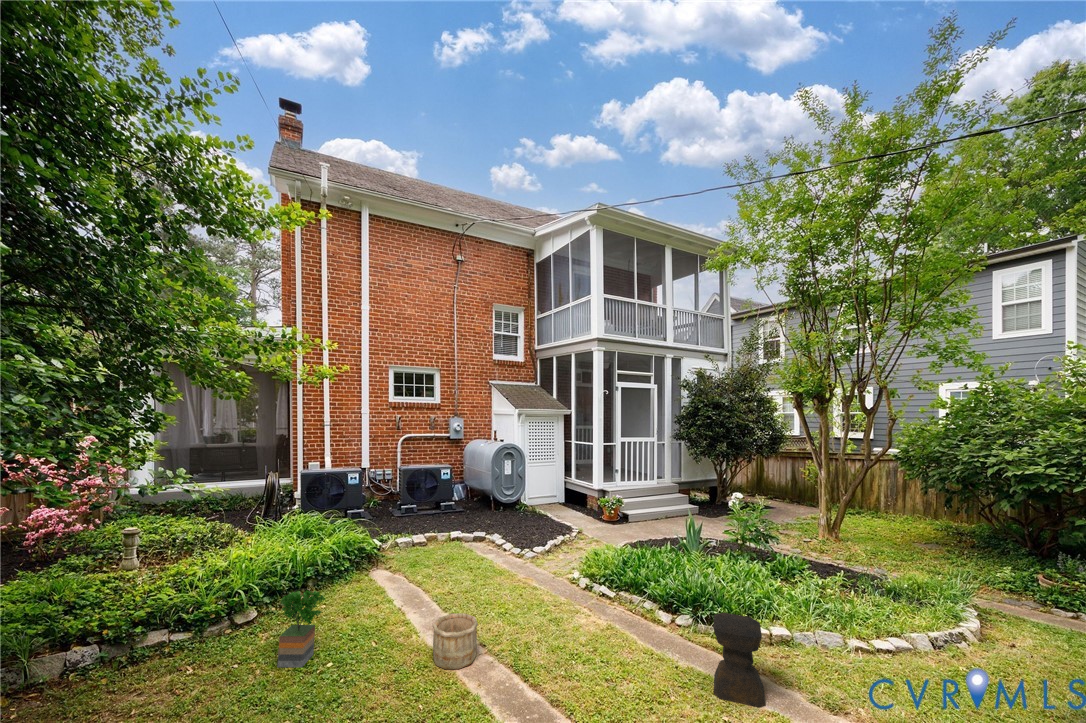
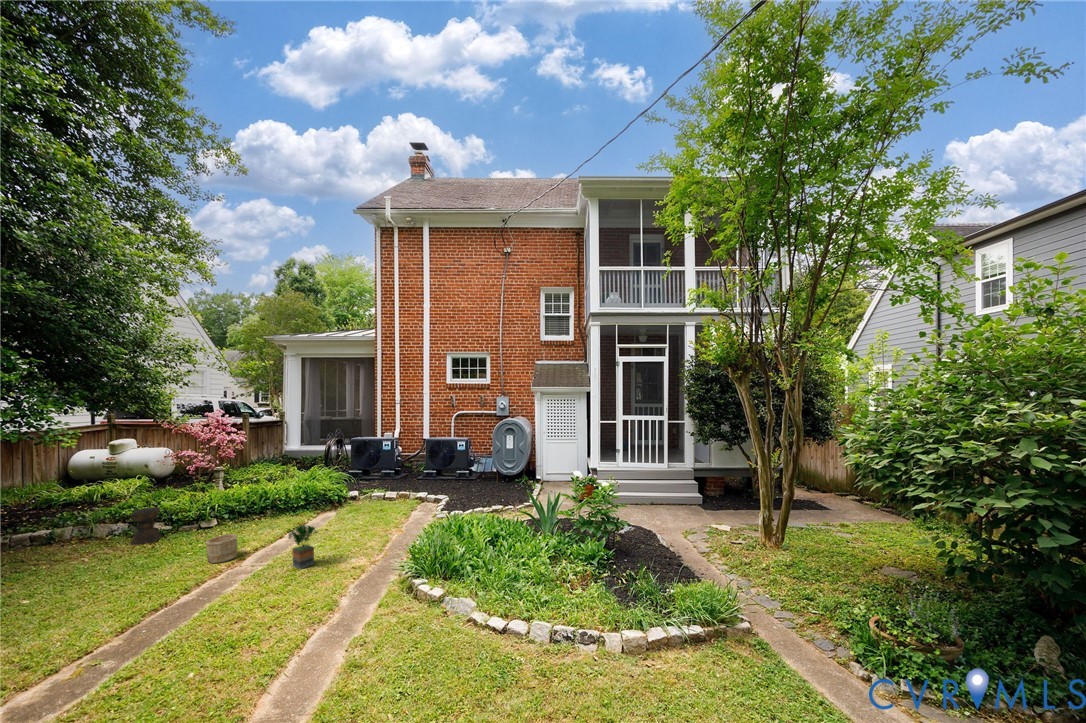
potted tree: present [277,590,325,667] -> present [288,525,318,569]
stool: present [713,613,766,708] -> present [130,507,161,545]

